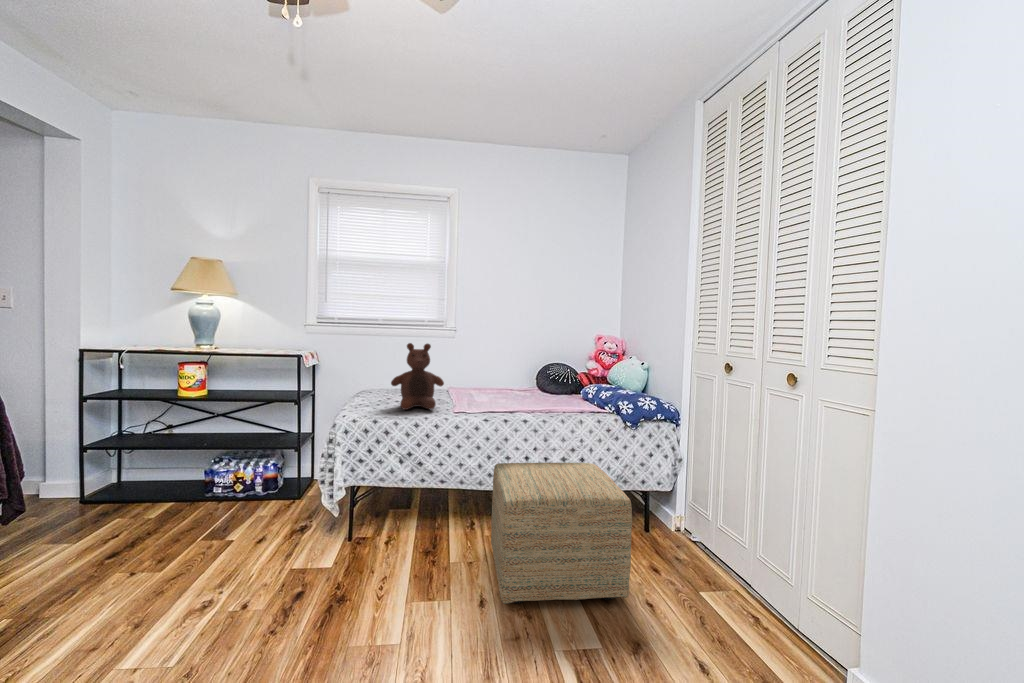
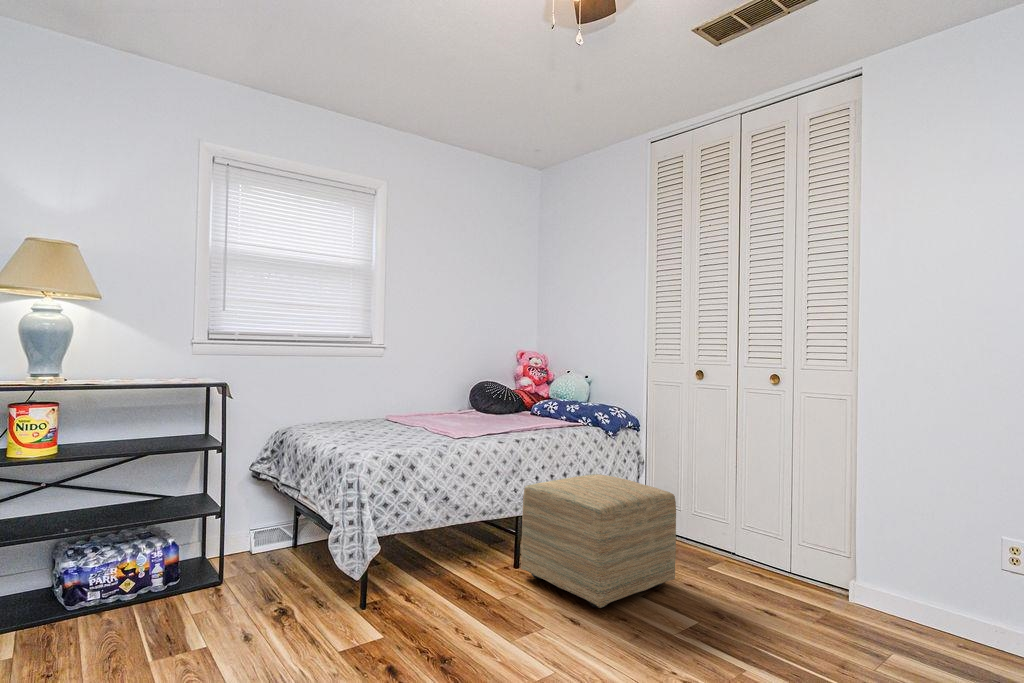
stuffed bear: present [391,343,444,410] -> none [379,365,440,441]

